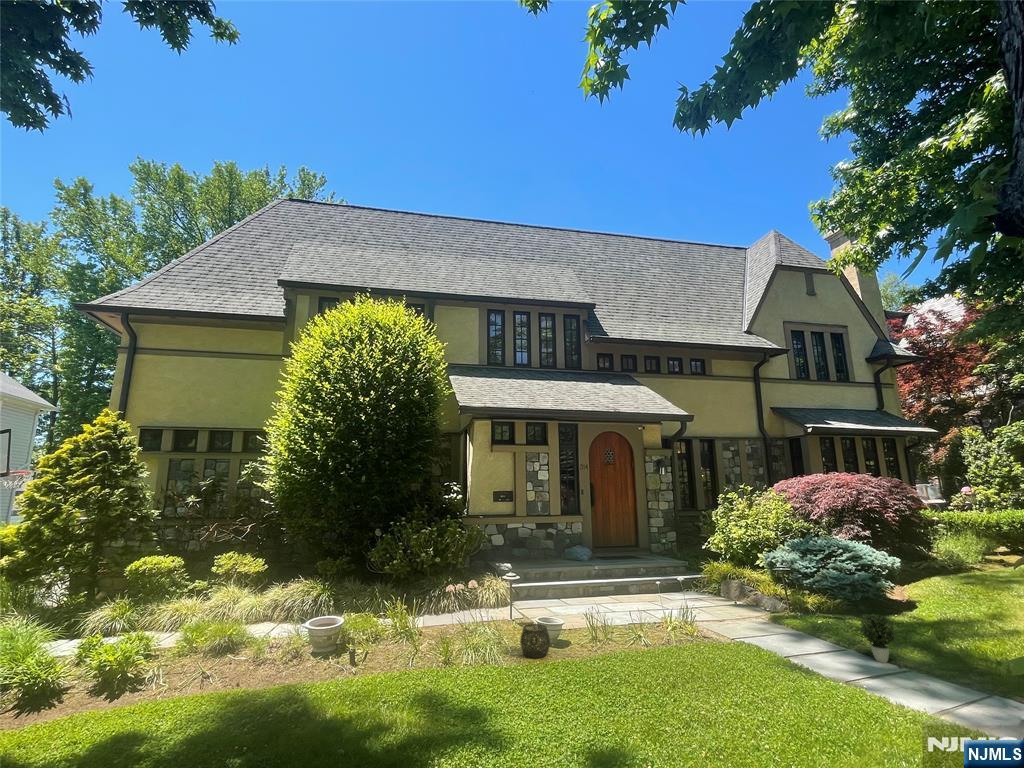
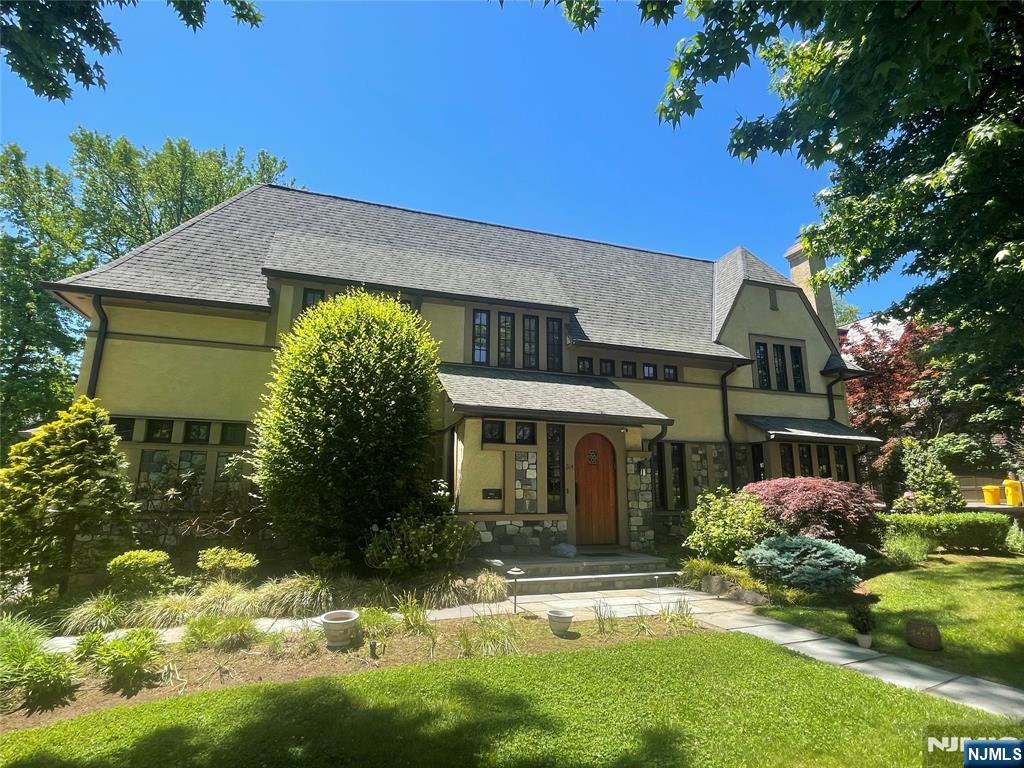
woven basket: present [520,624,550,658] -> present [905,618,942,650]

